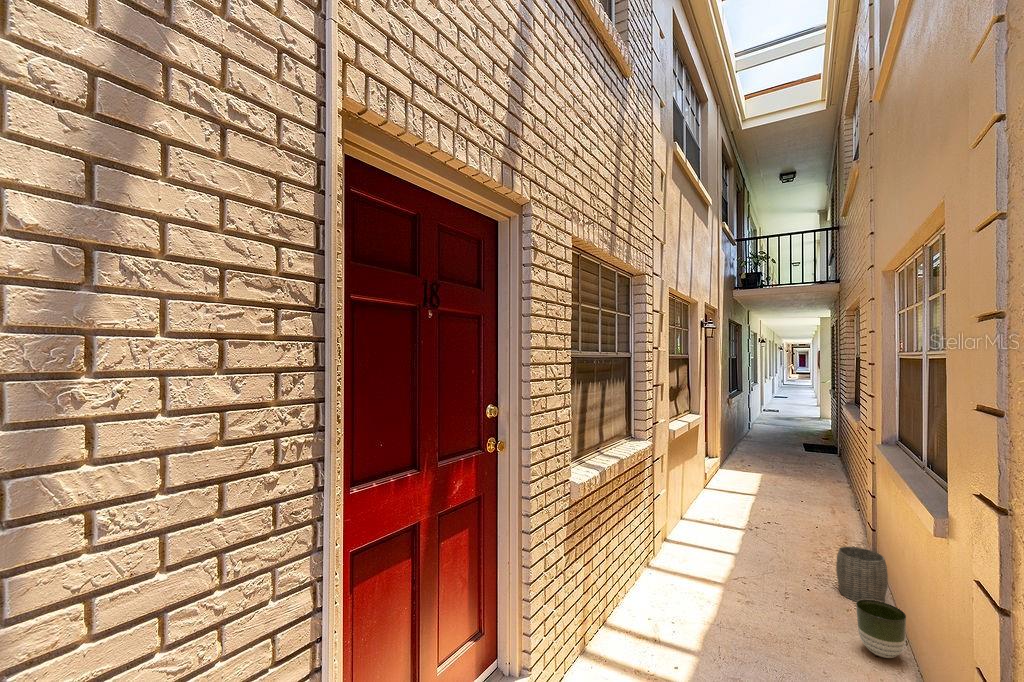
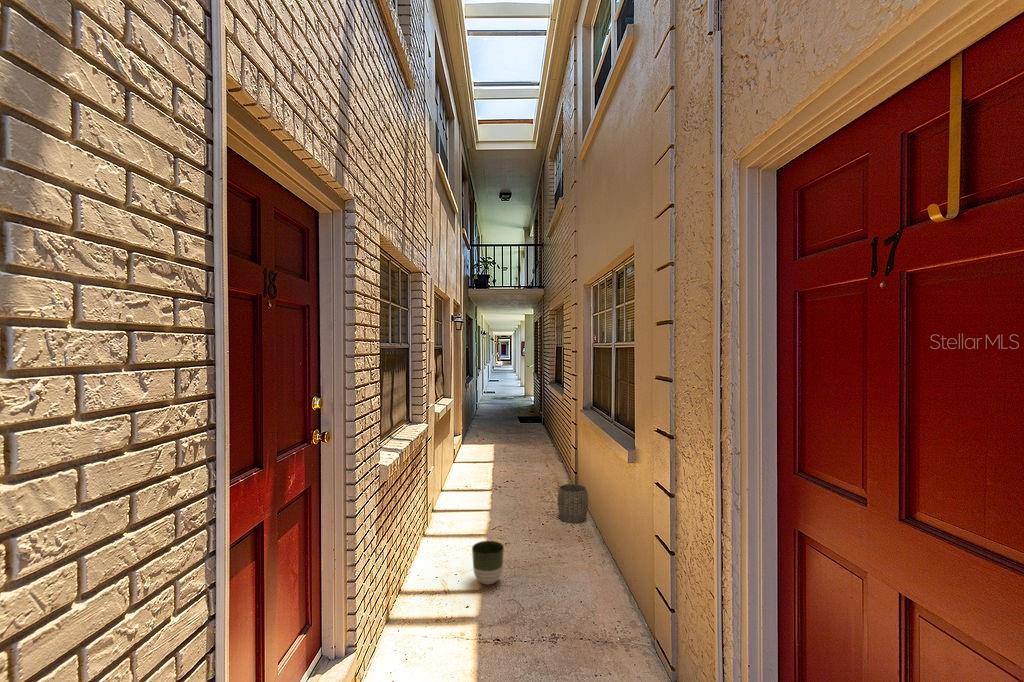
planter: present [856,600,906,658] -> present [472,541,504,584]

